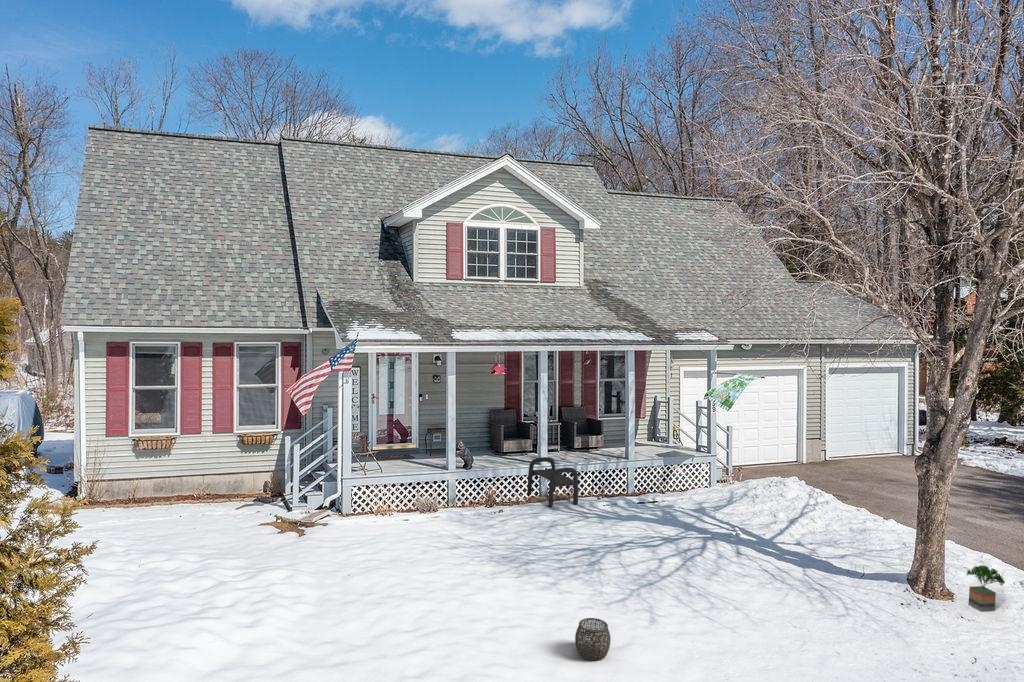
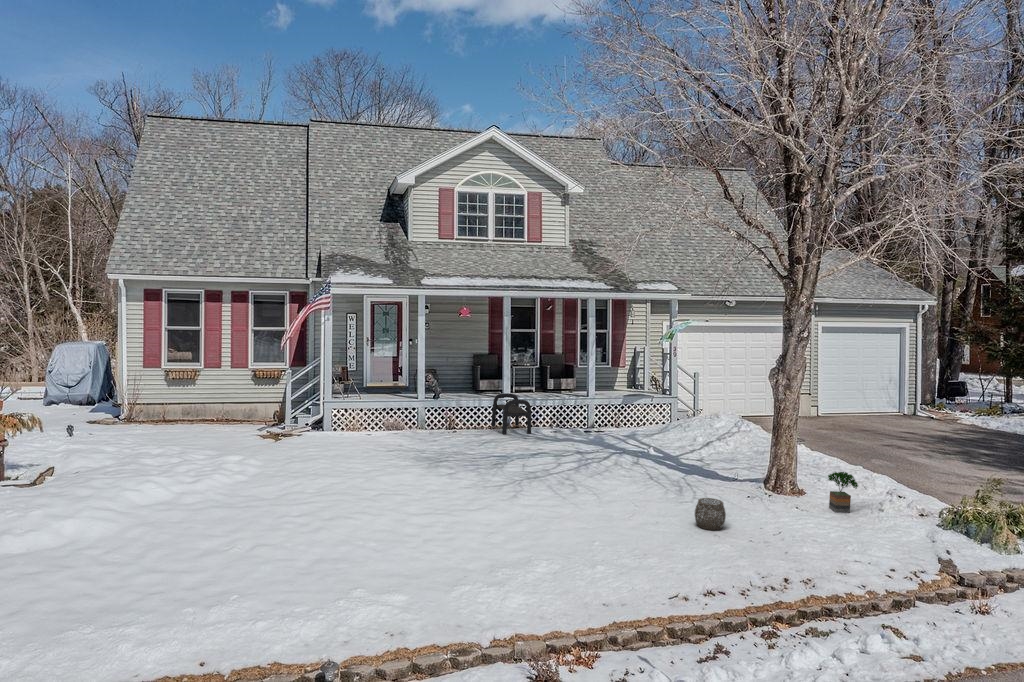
woven basket: present [575,618,611,660] -> present [695,498,726,530]

